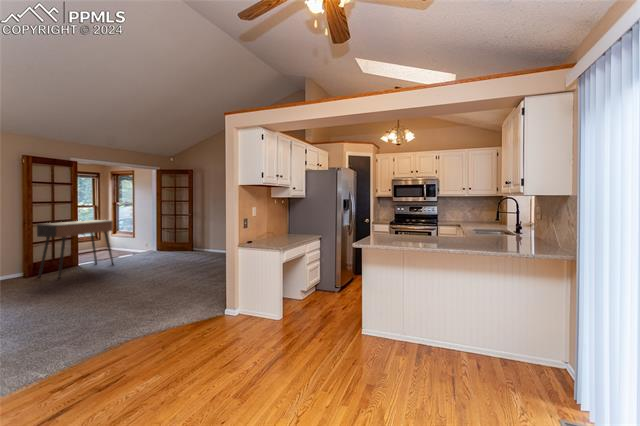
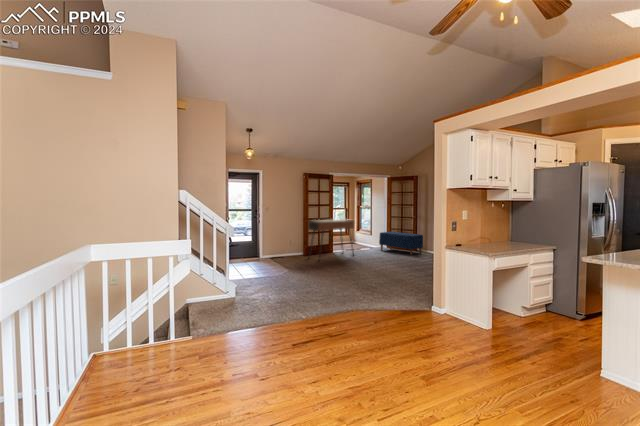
bench: none [146,232,198,256] -> present [379,232,423,255]

